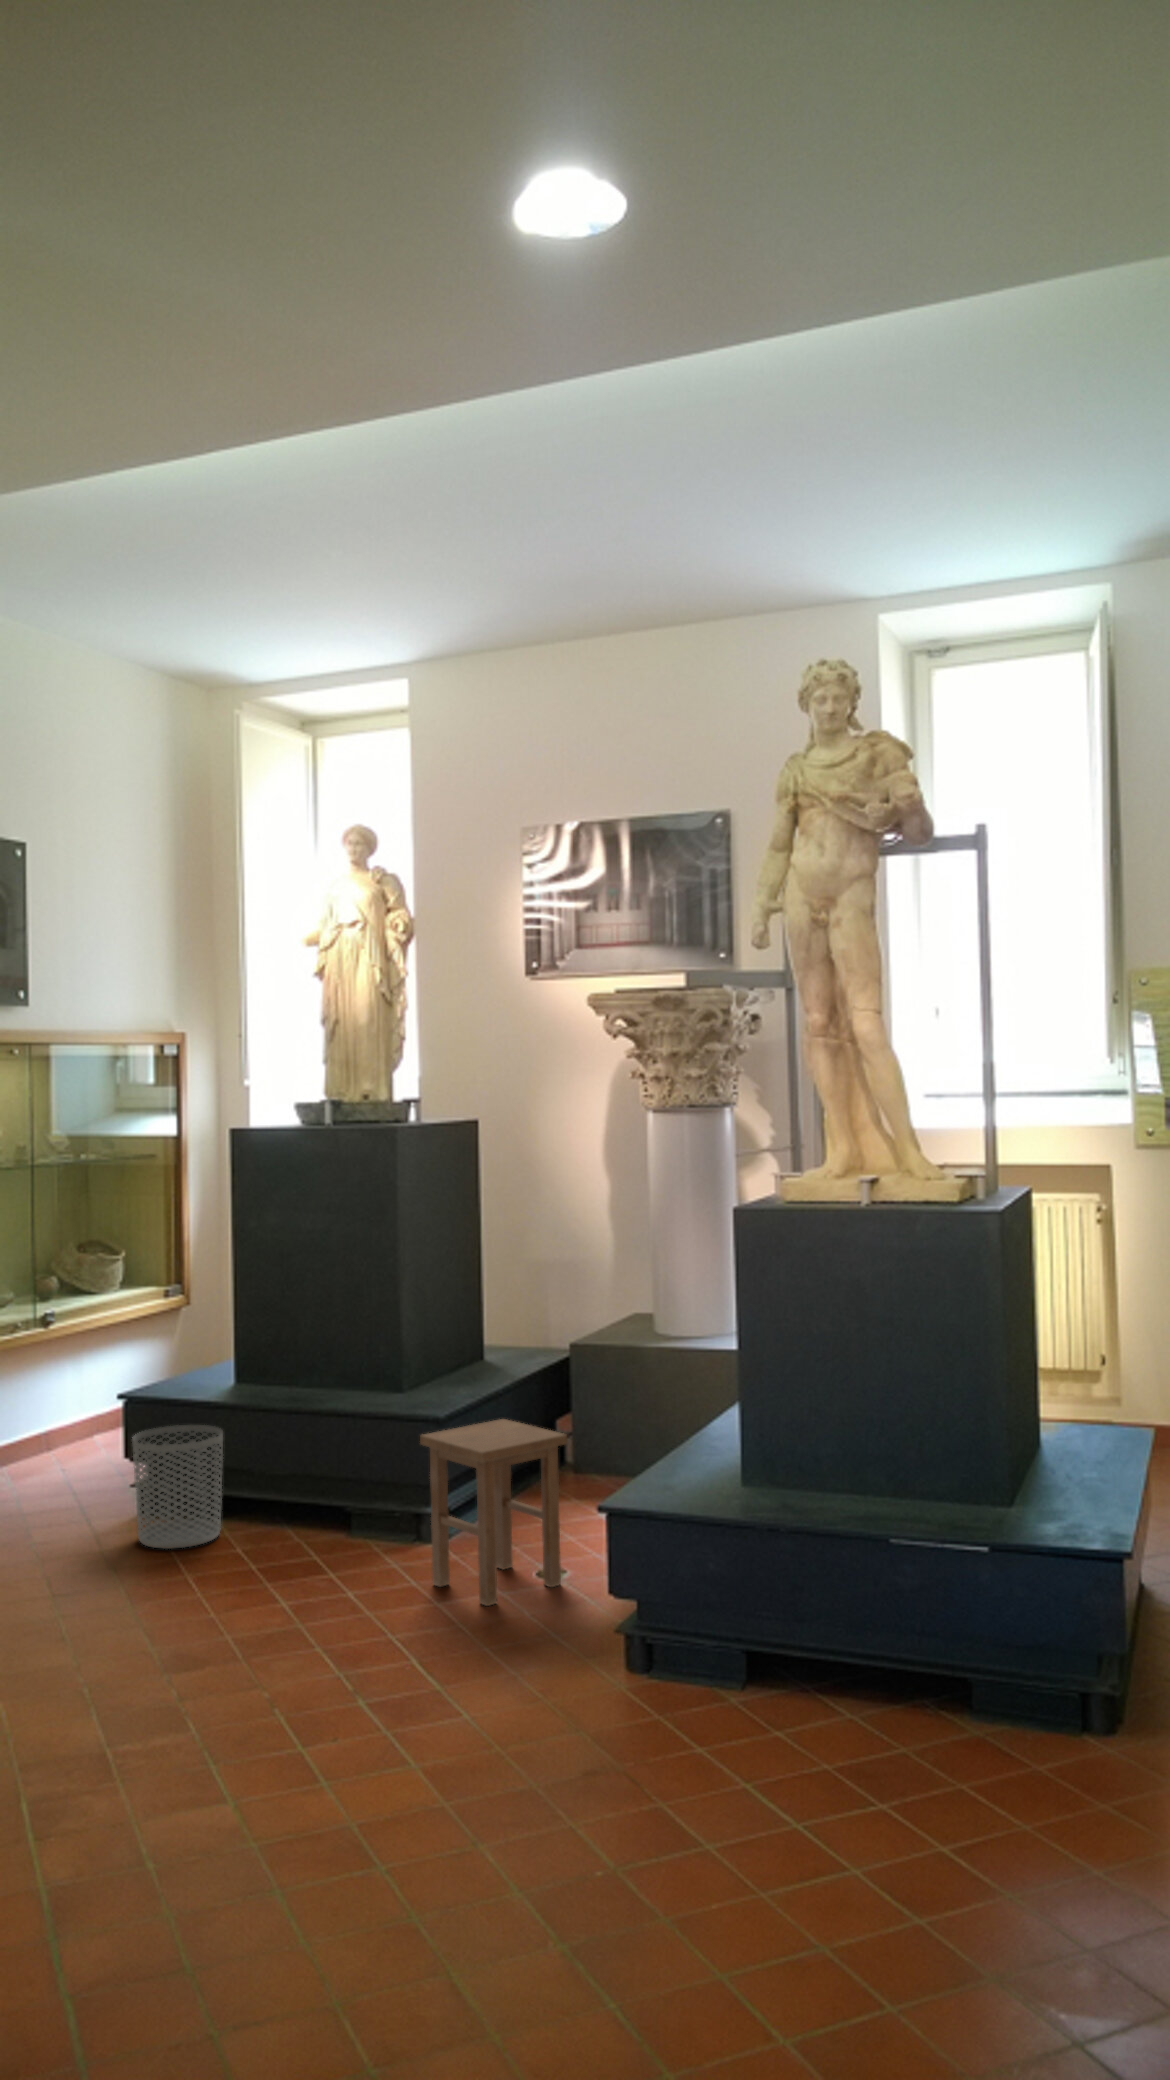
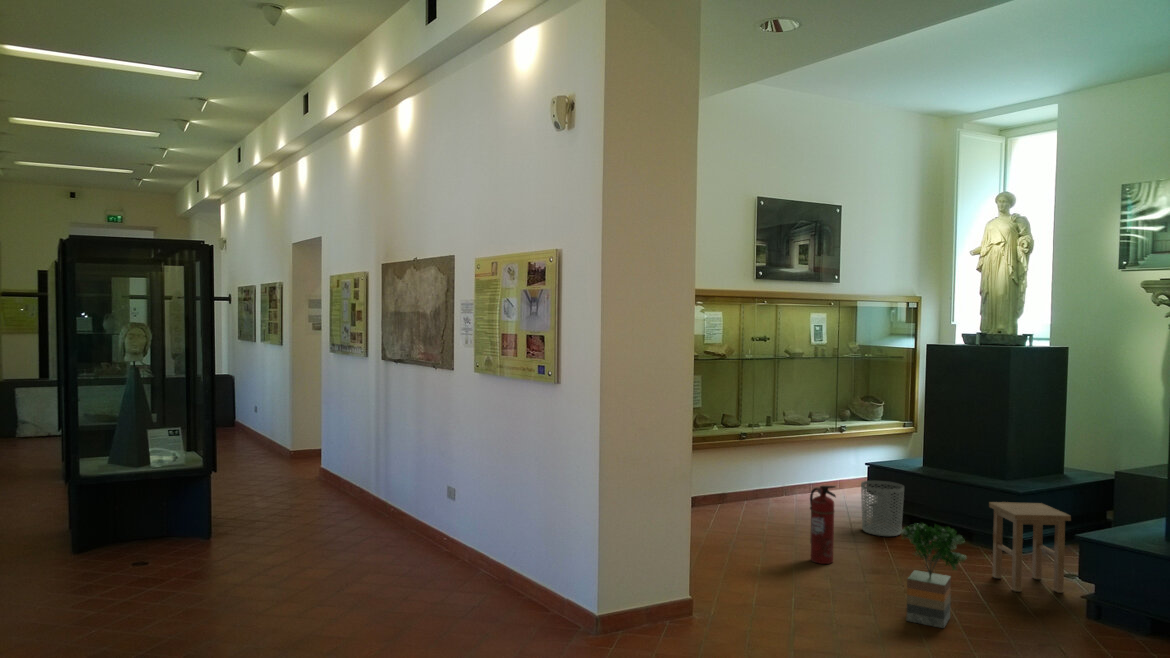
fire extinguisher: none [53,1461,120,1652] -> present [810,486,836,564]
potted tree: none [307,1507,452,1741] -> present [901,523,966,628]

